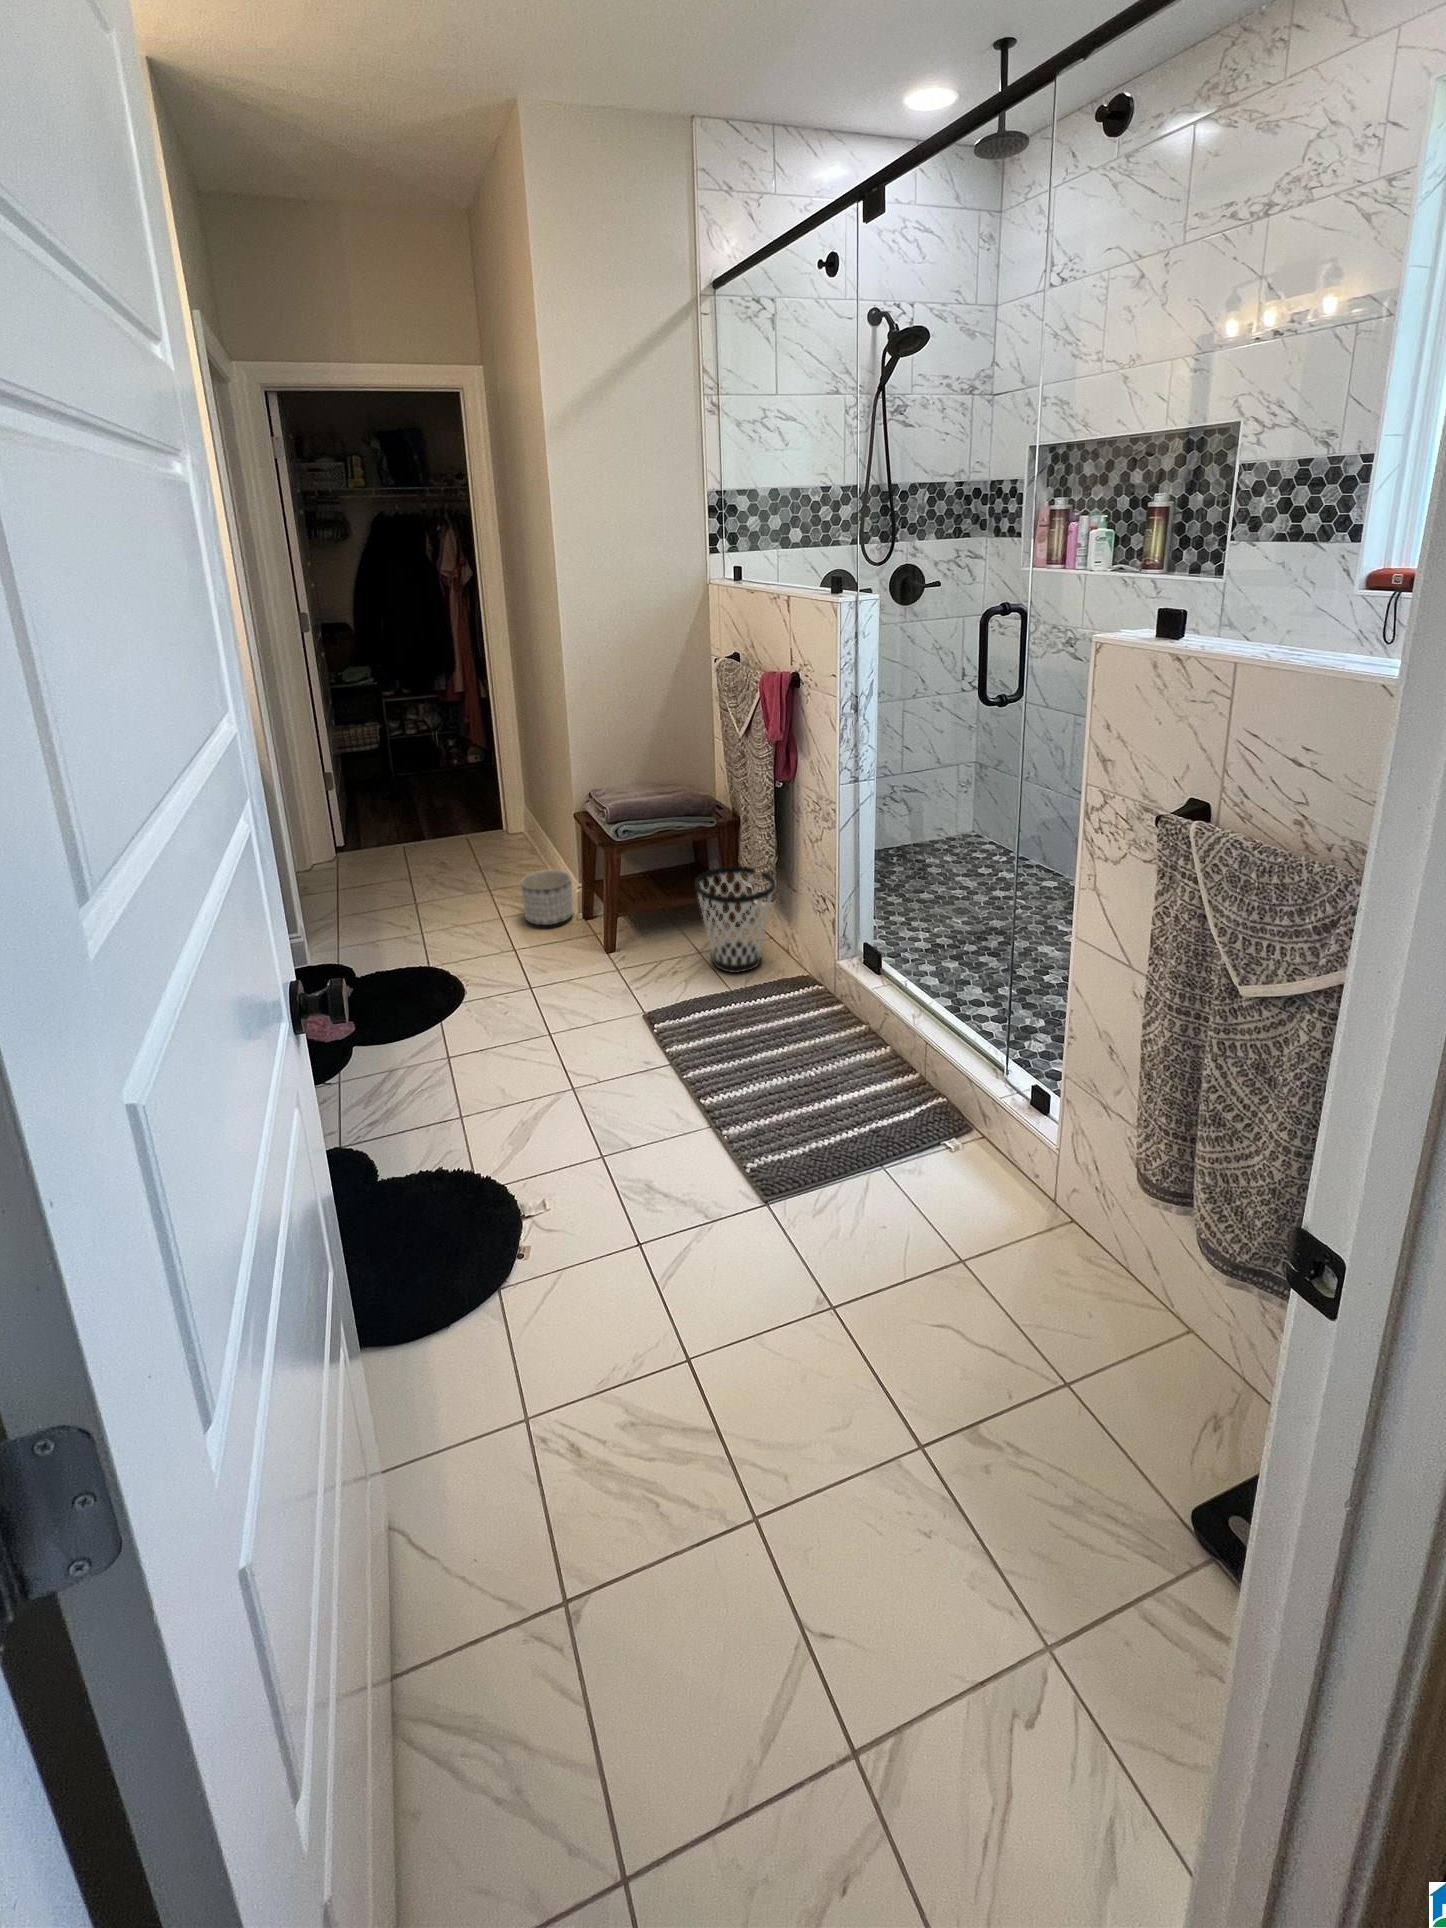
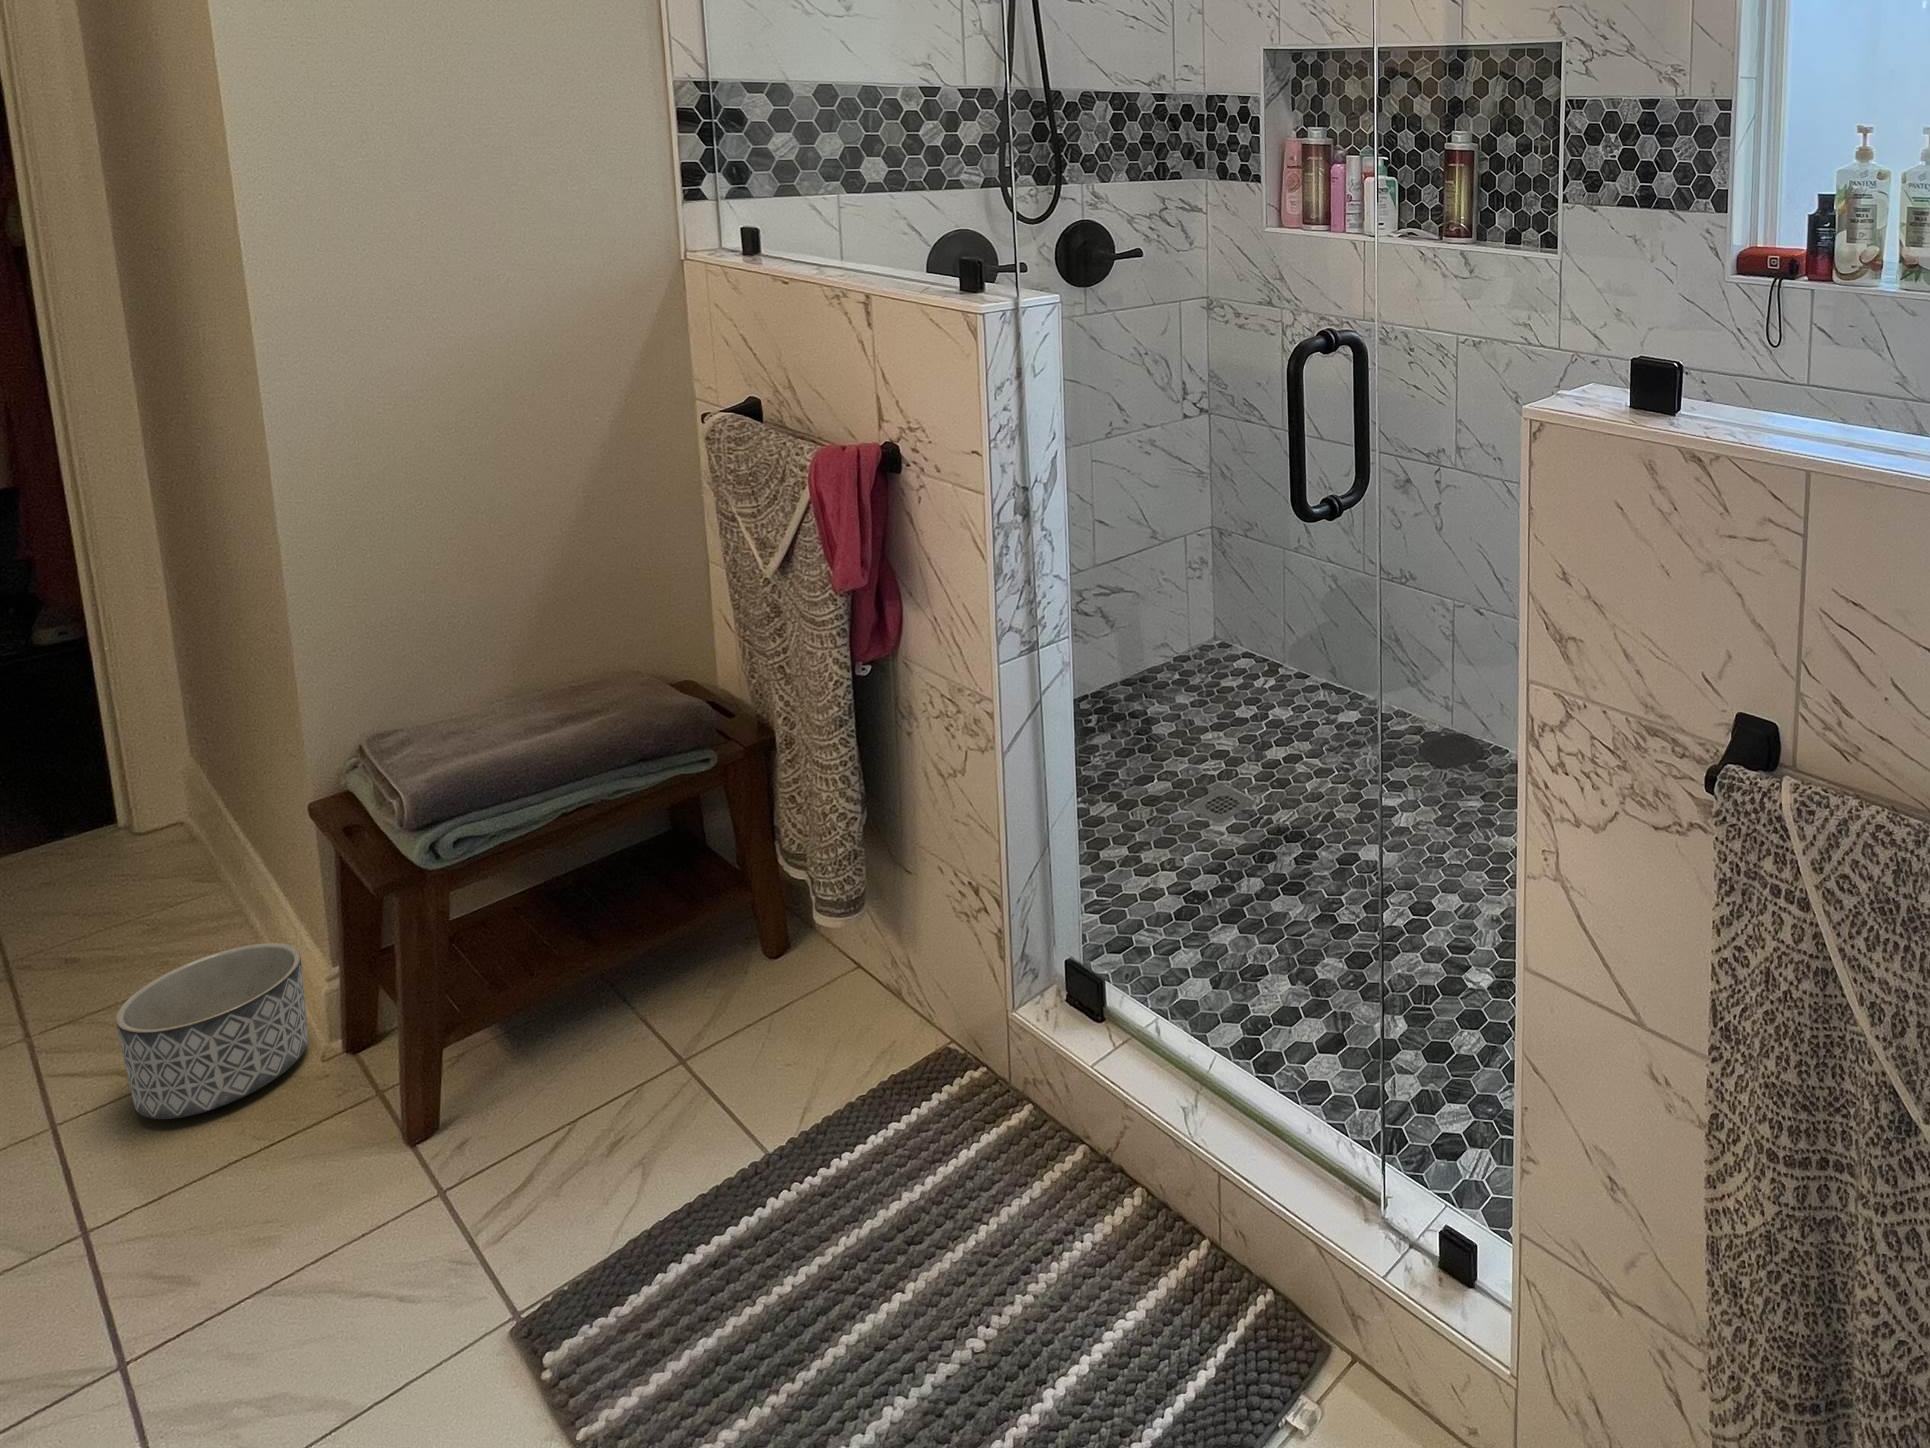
wastebasket: present [695,866,775,973] -> none [666,838,865,1095]

